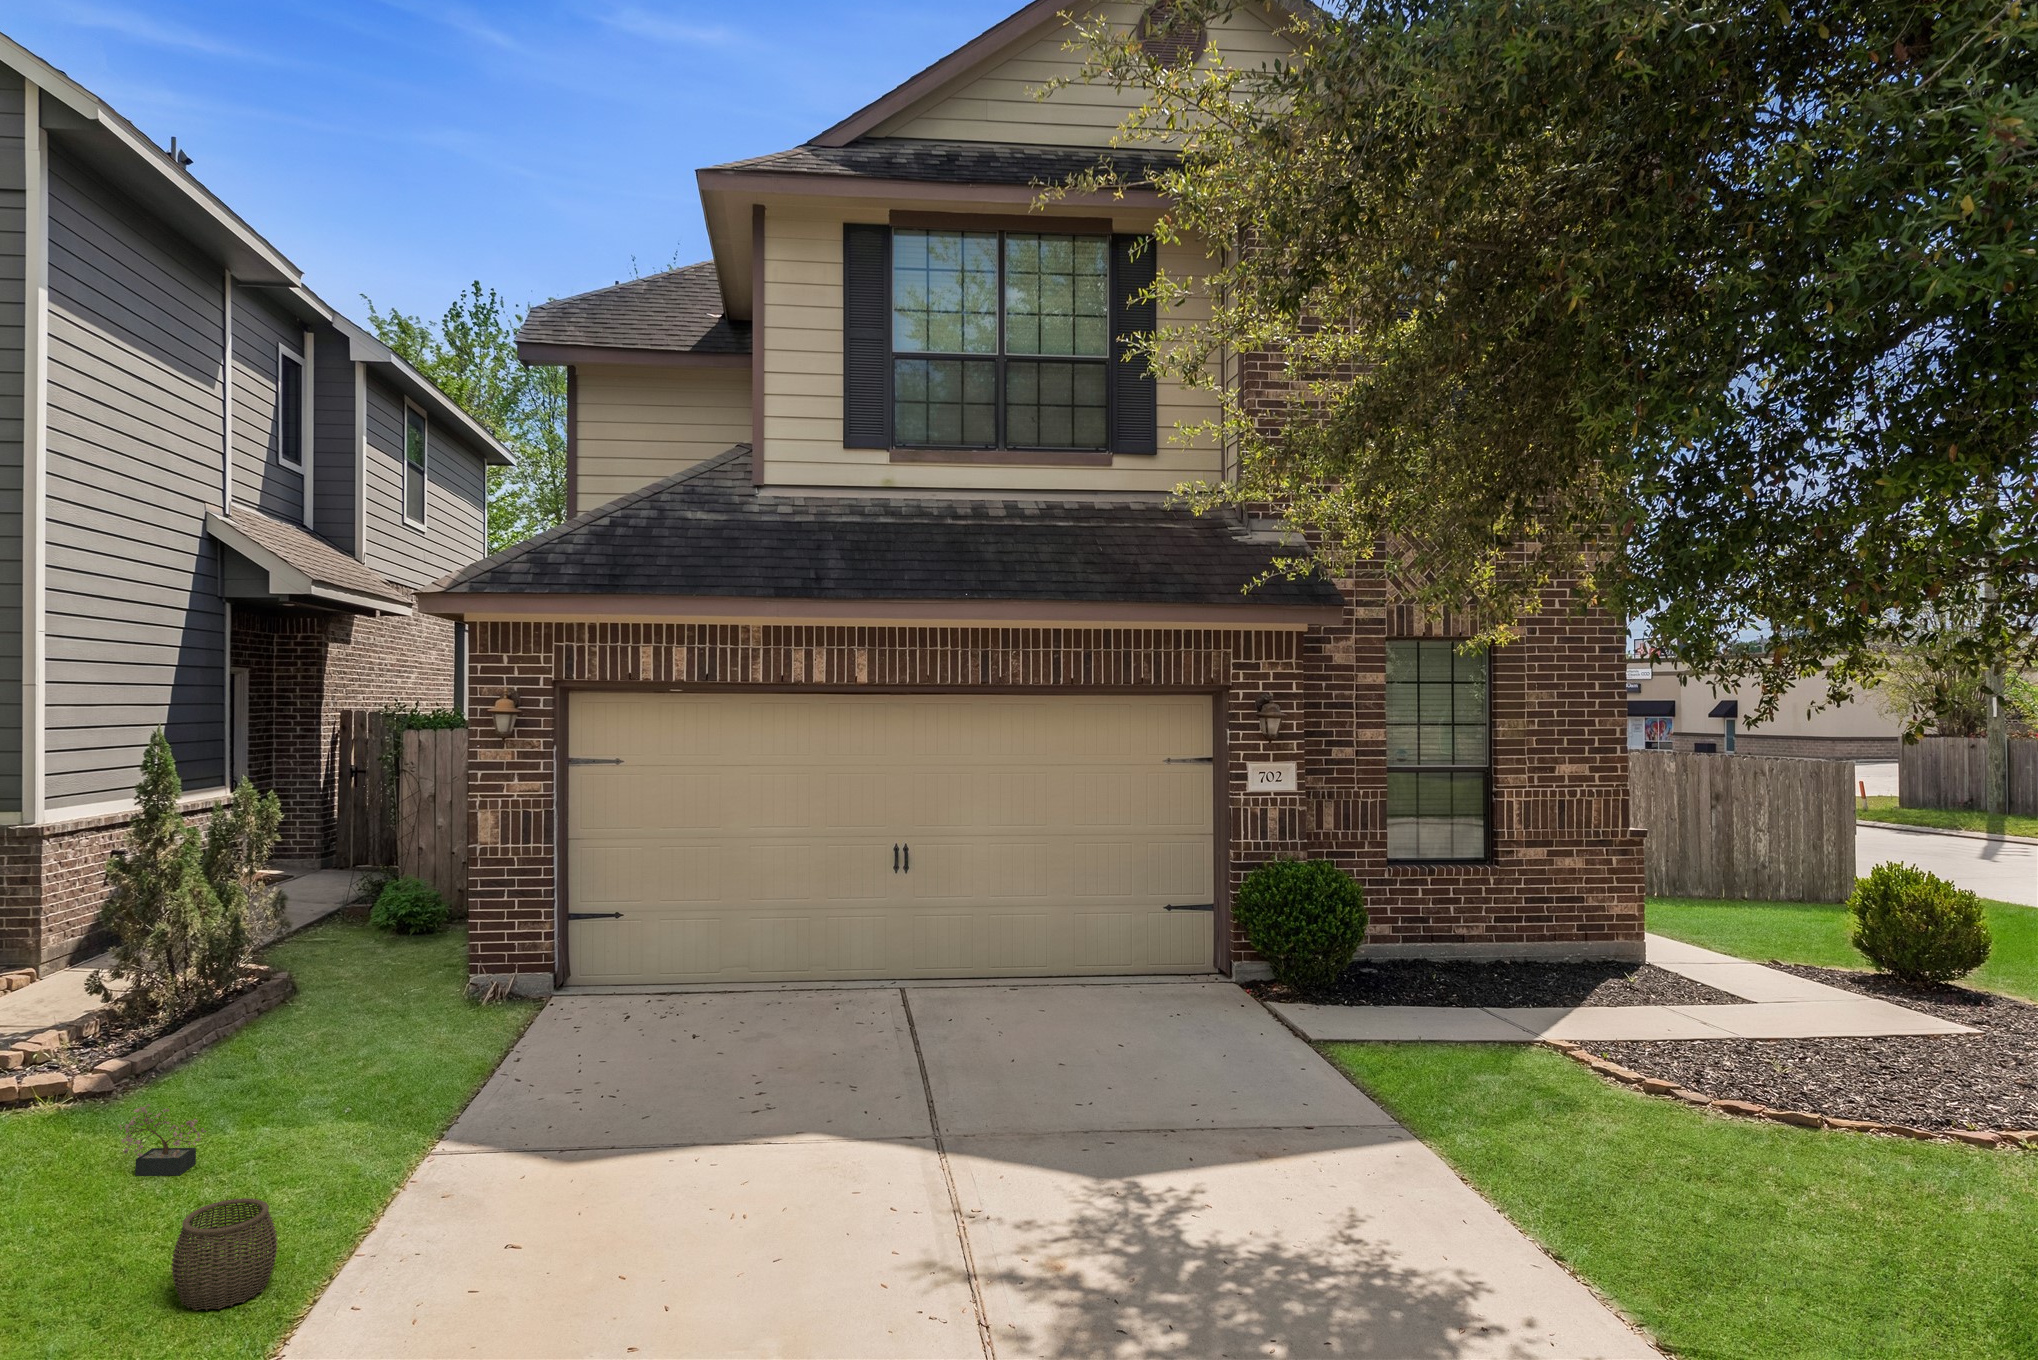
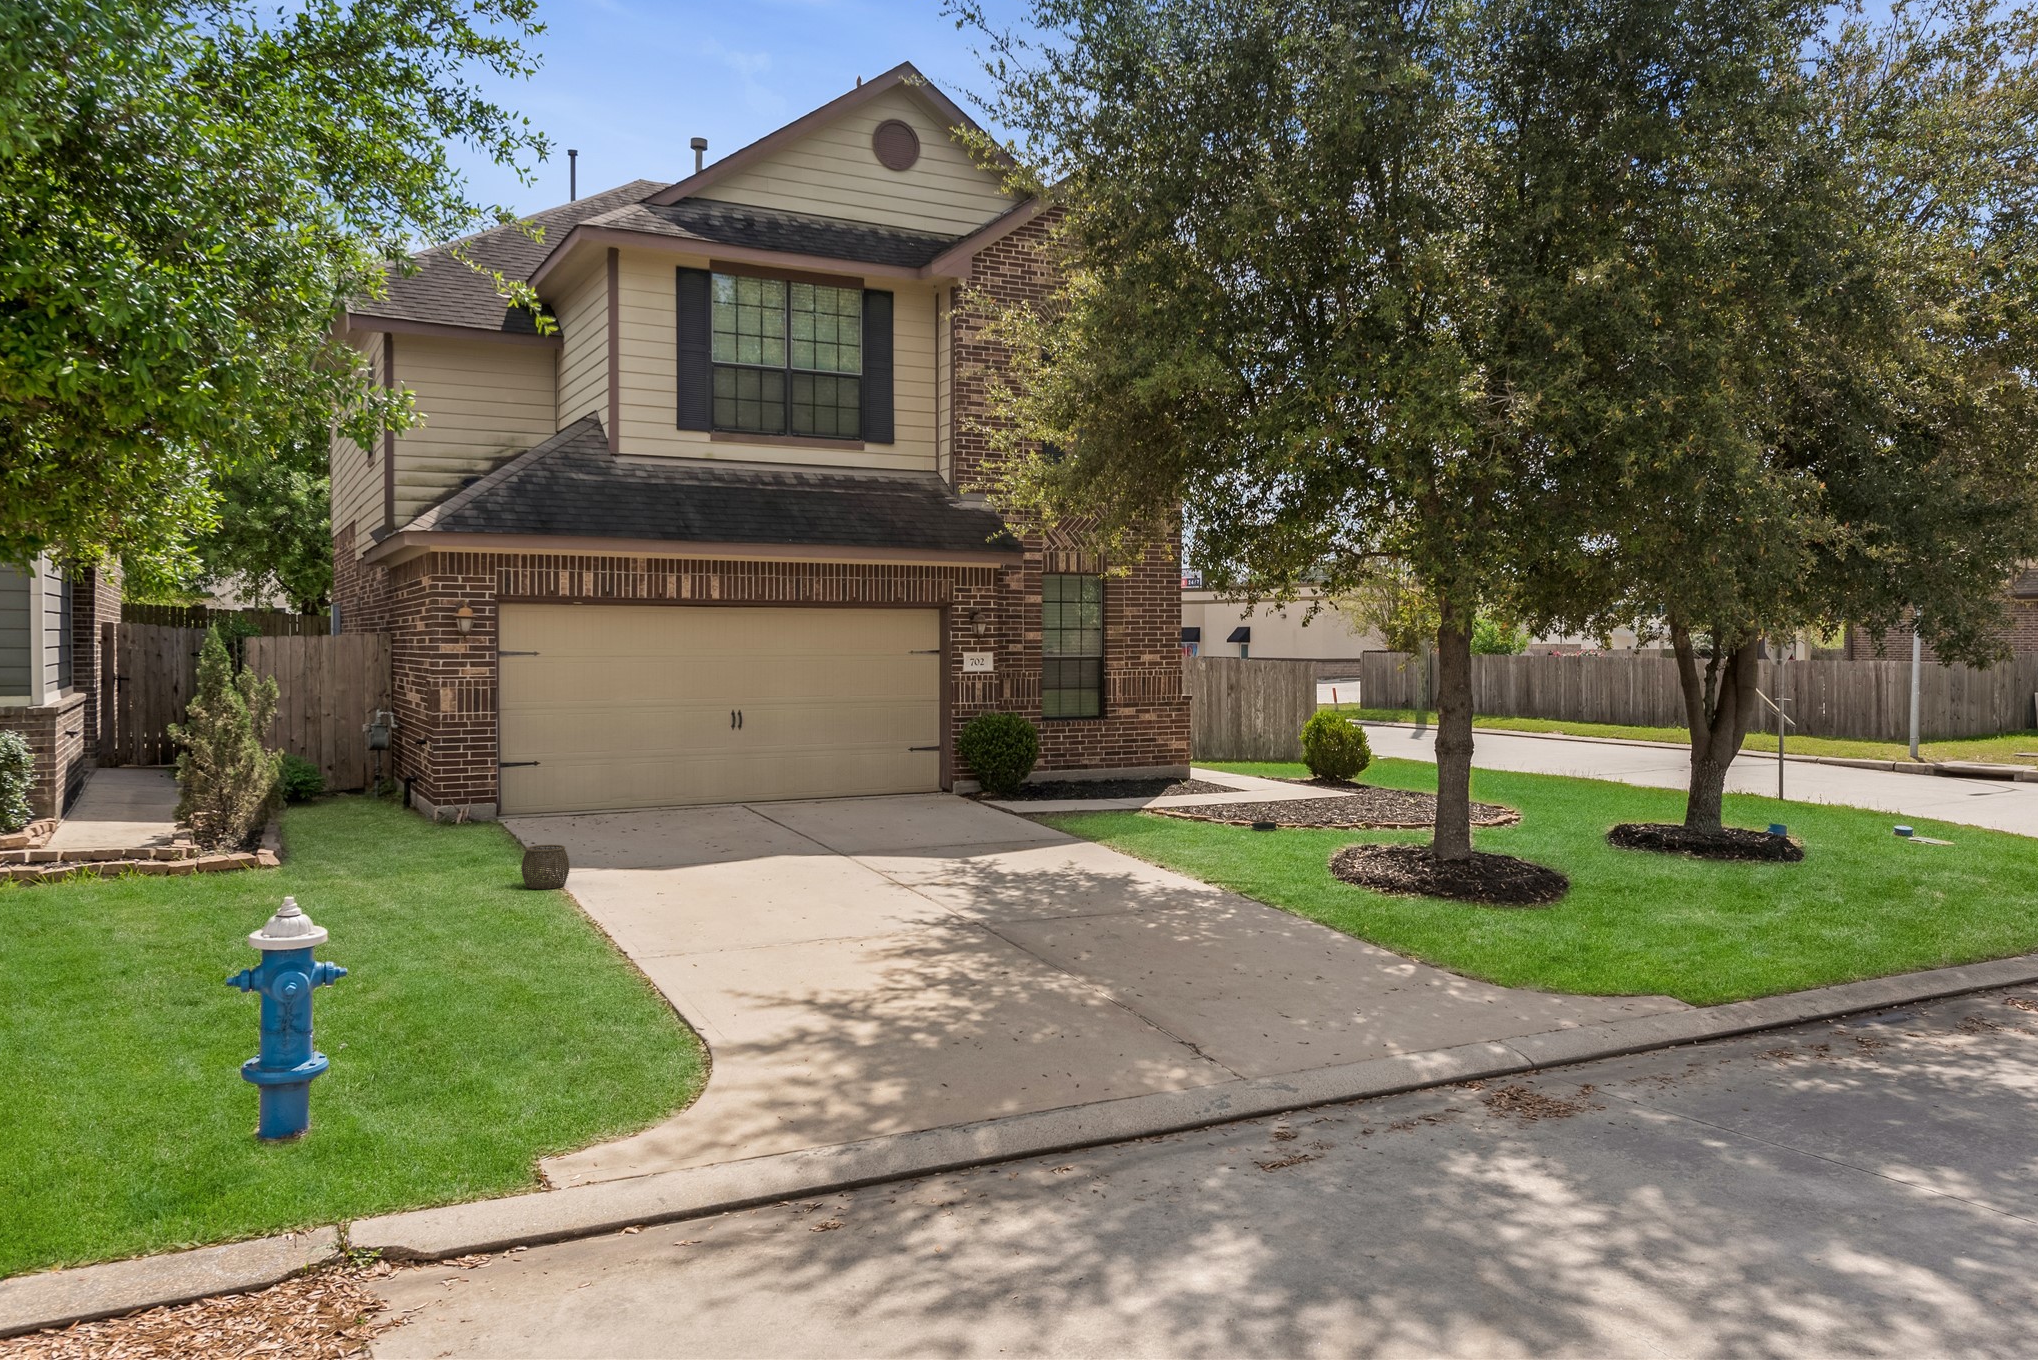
decorative plant: present [119,1104,206,1176] -> present [1248,806,1276,831]

